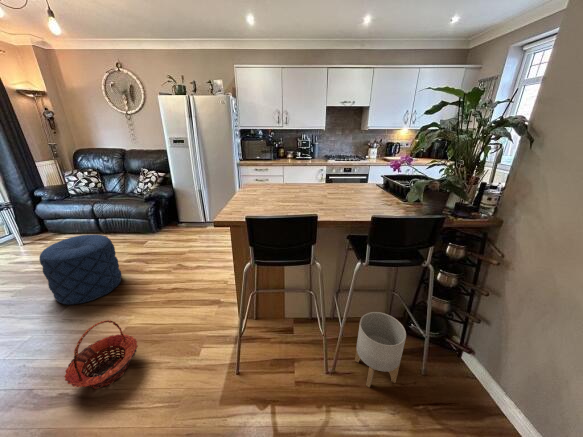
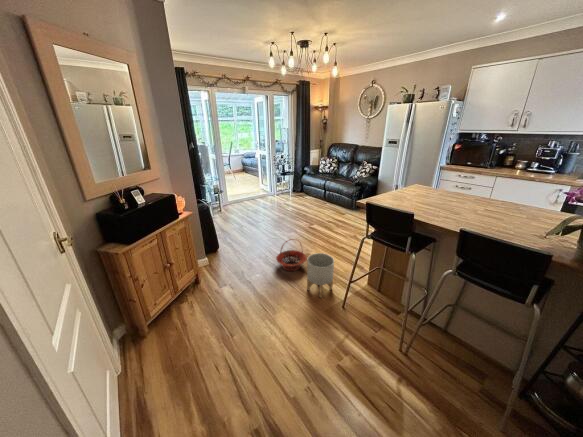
pouf: present [39,235,122,304] -> none [290,196,322,234]
planter: present [355,312,406,387] -> present [307,253,334,298]

